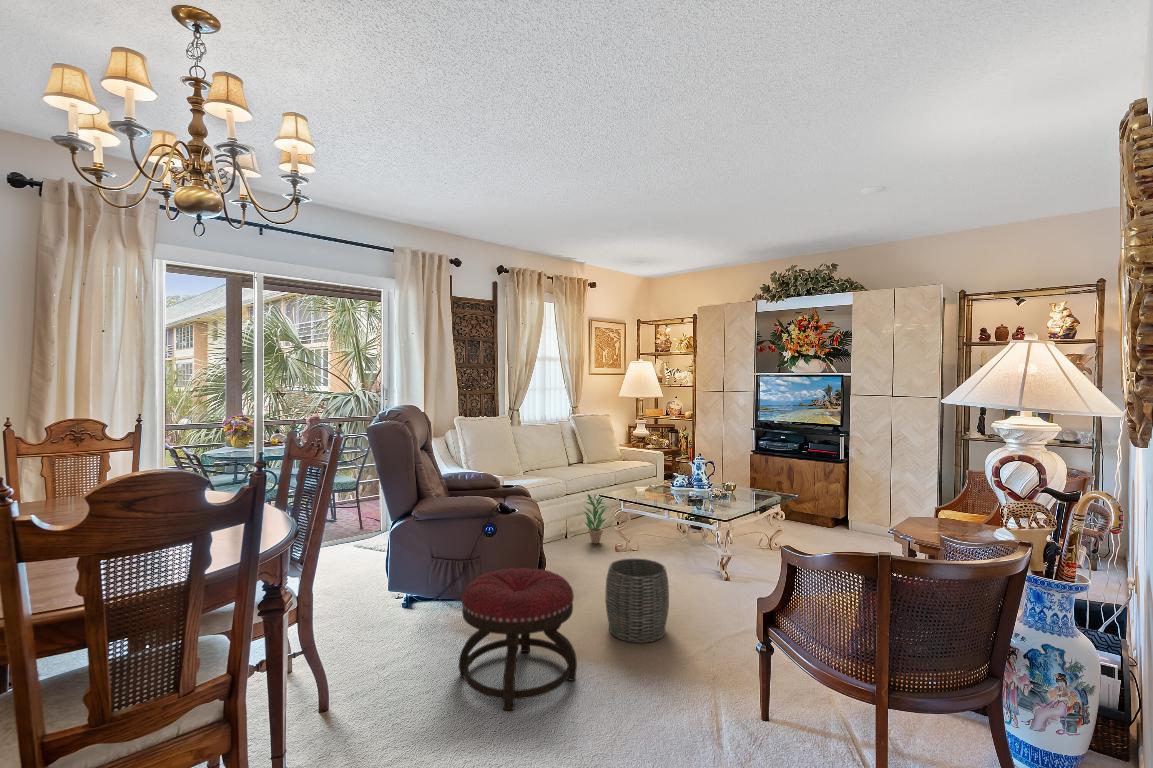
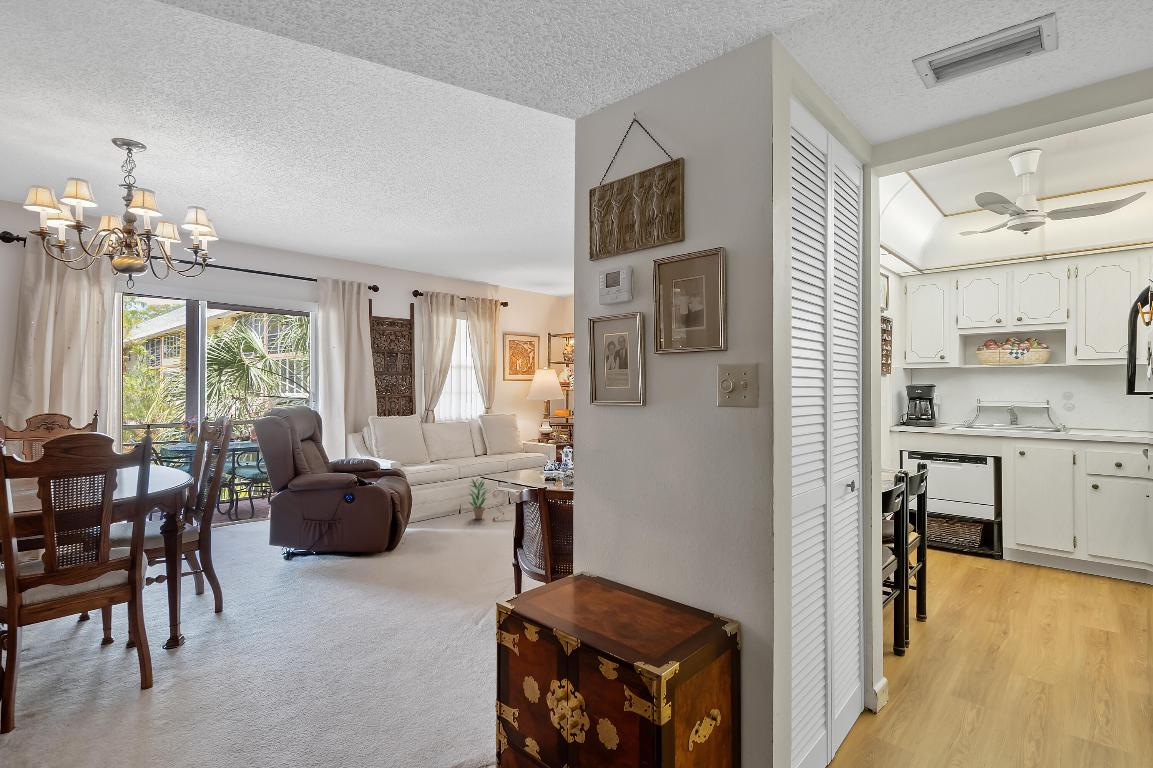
woven basket: present [605,558,669,643] -> none [443,520,490,578]
ottoman: present [459,568,577,710] -> none [318,522,403,612]

